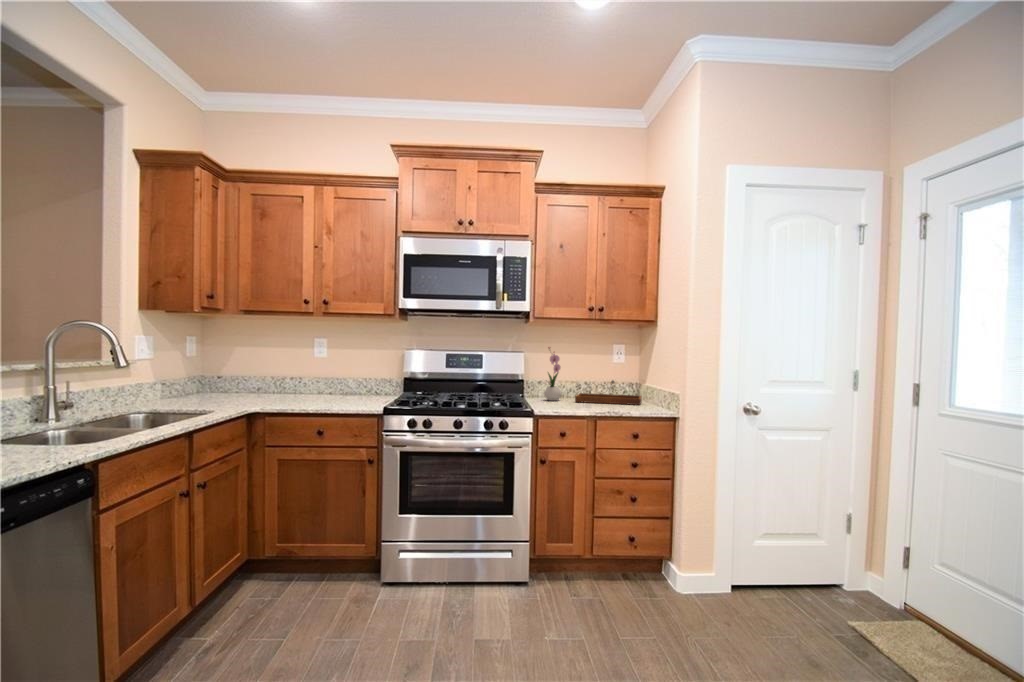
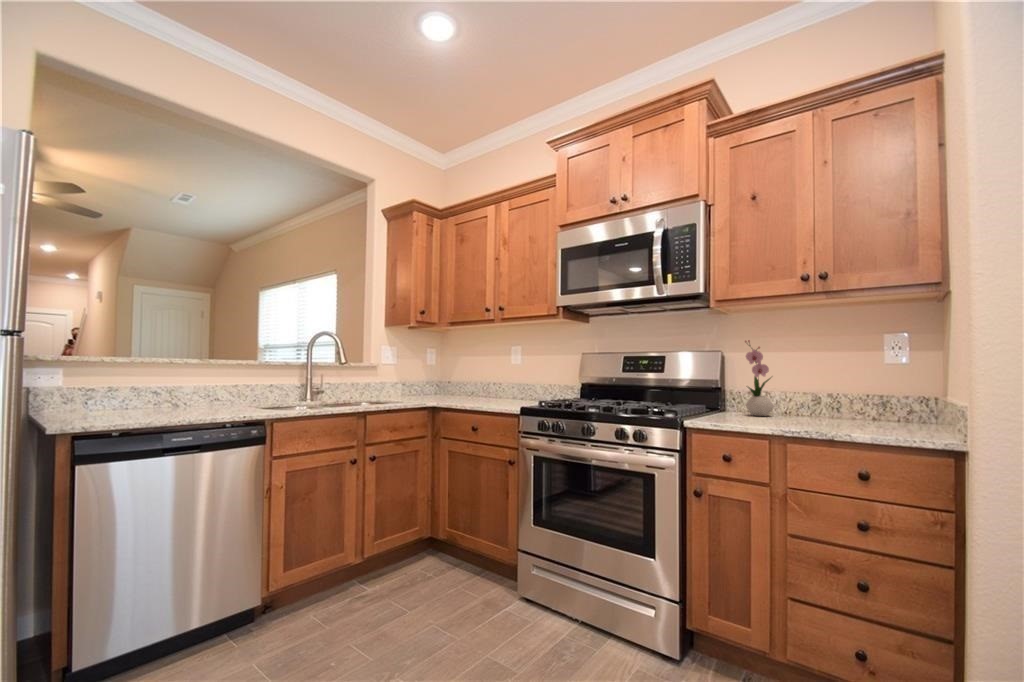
tray: present [575,380,642,405] -> none [785,389,928,432]

